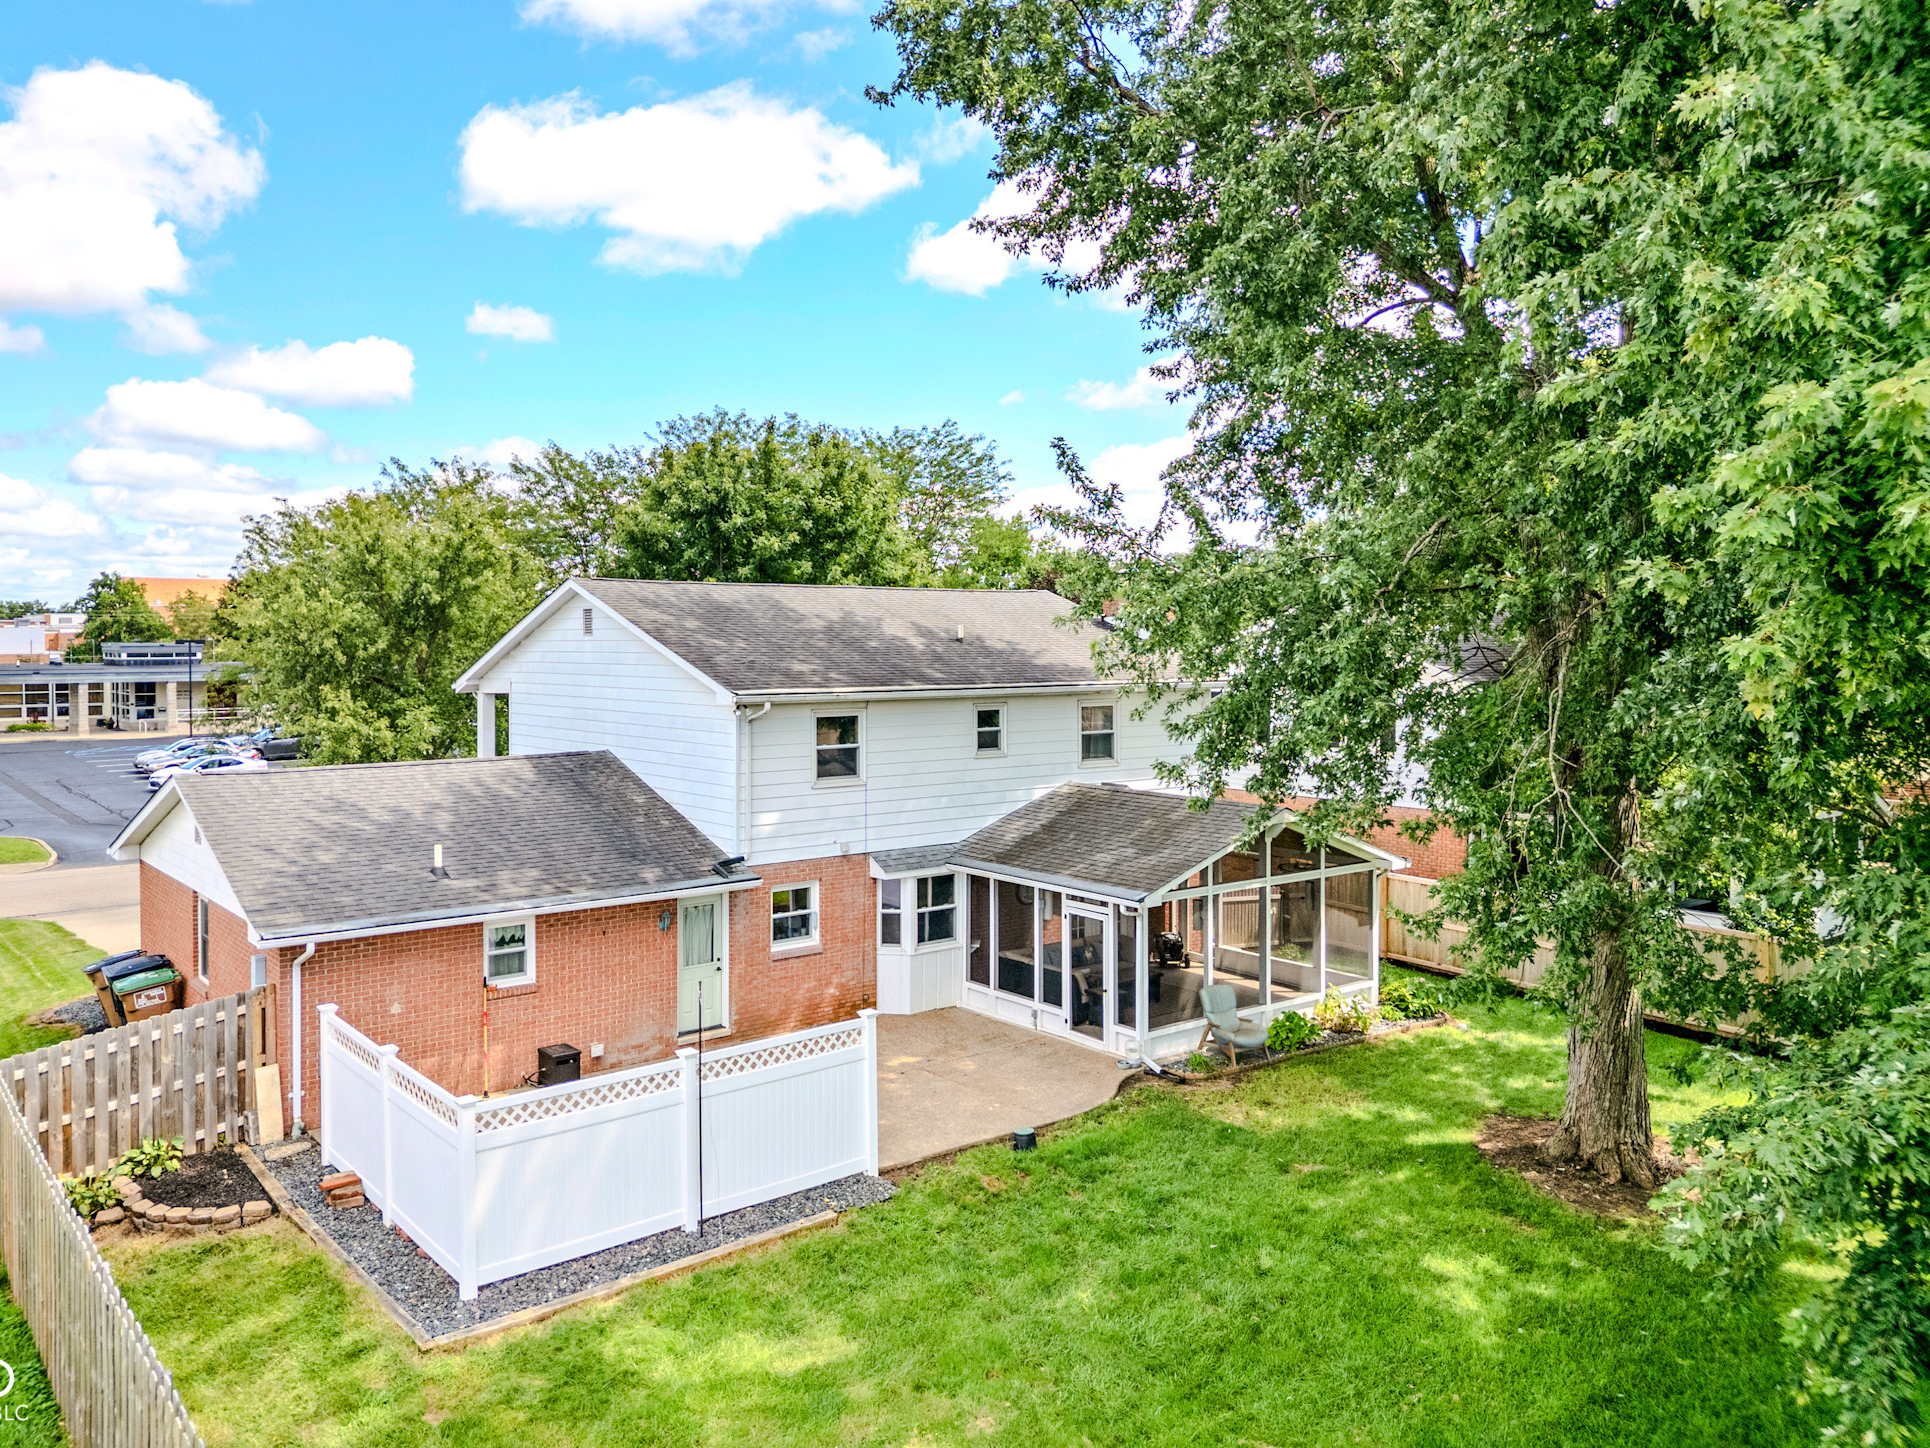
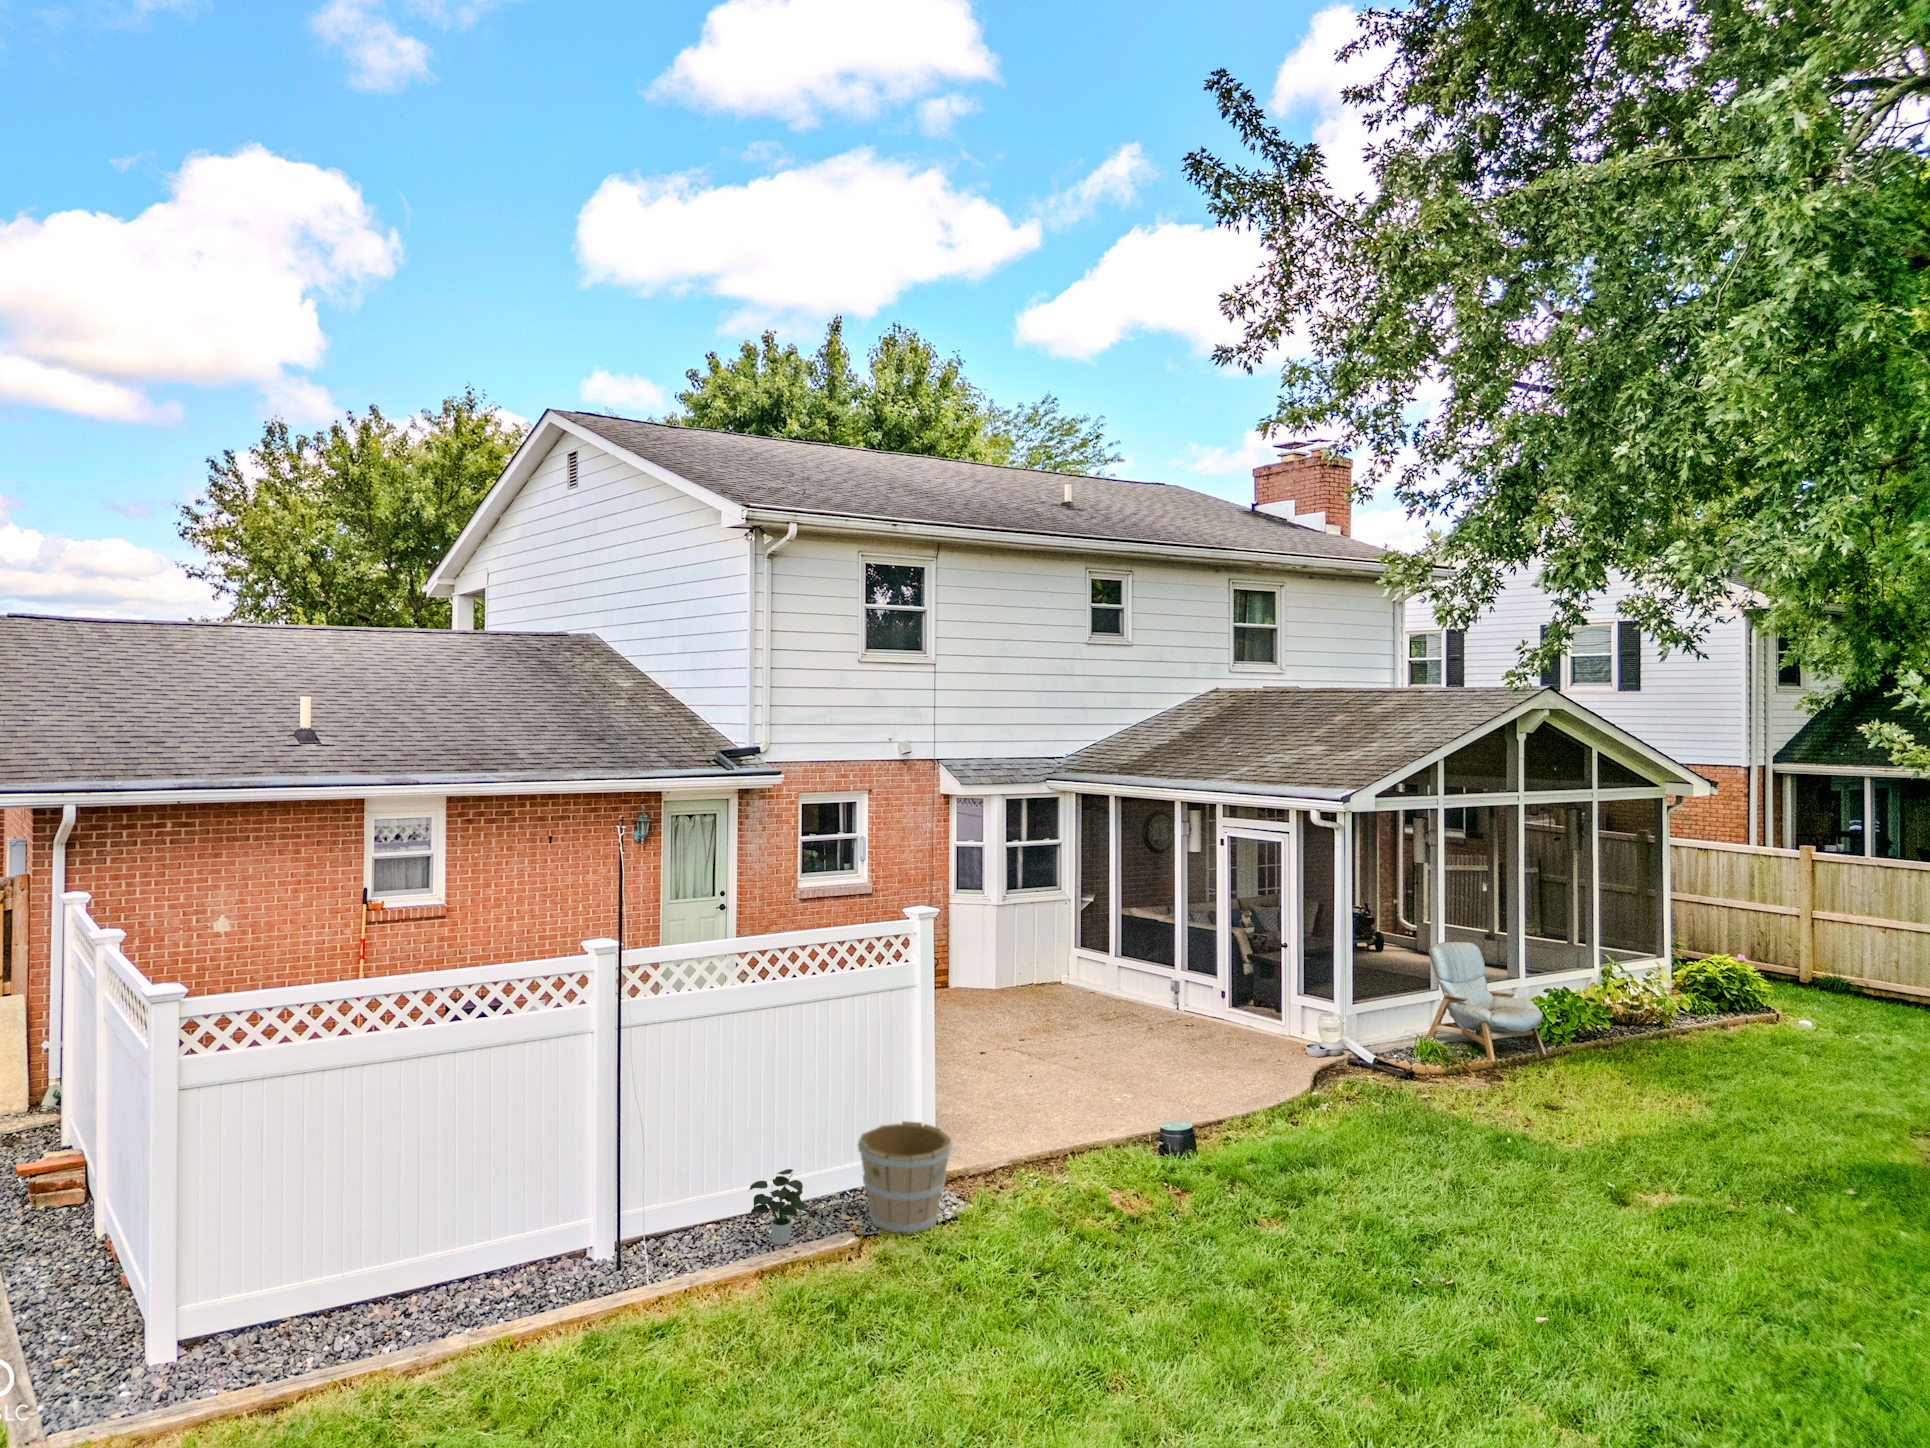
wooden bucket: none [832,1139,888,1208] -> present [858,1121,952,1233]
potted plant: none [771,1173,806,1218] -> present [750,1169,810,1245]

